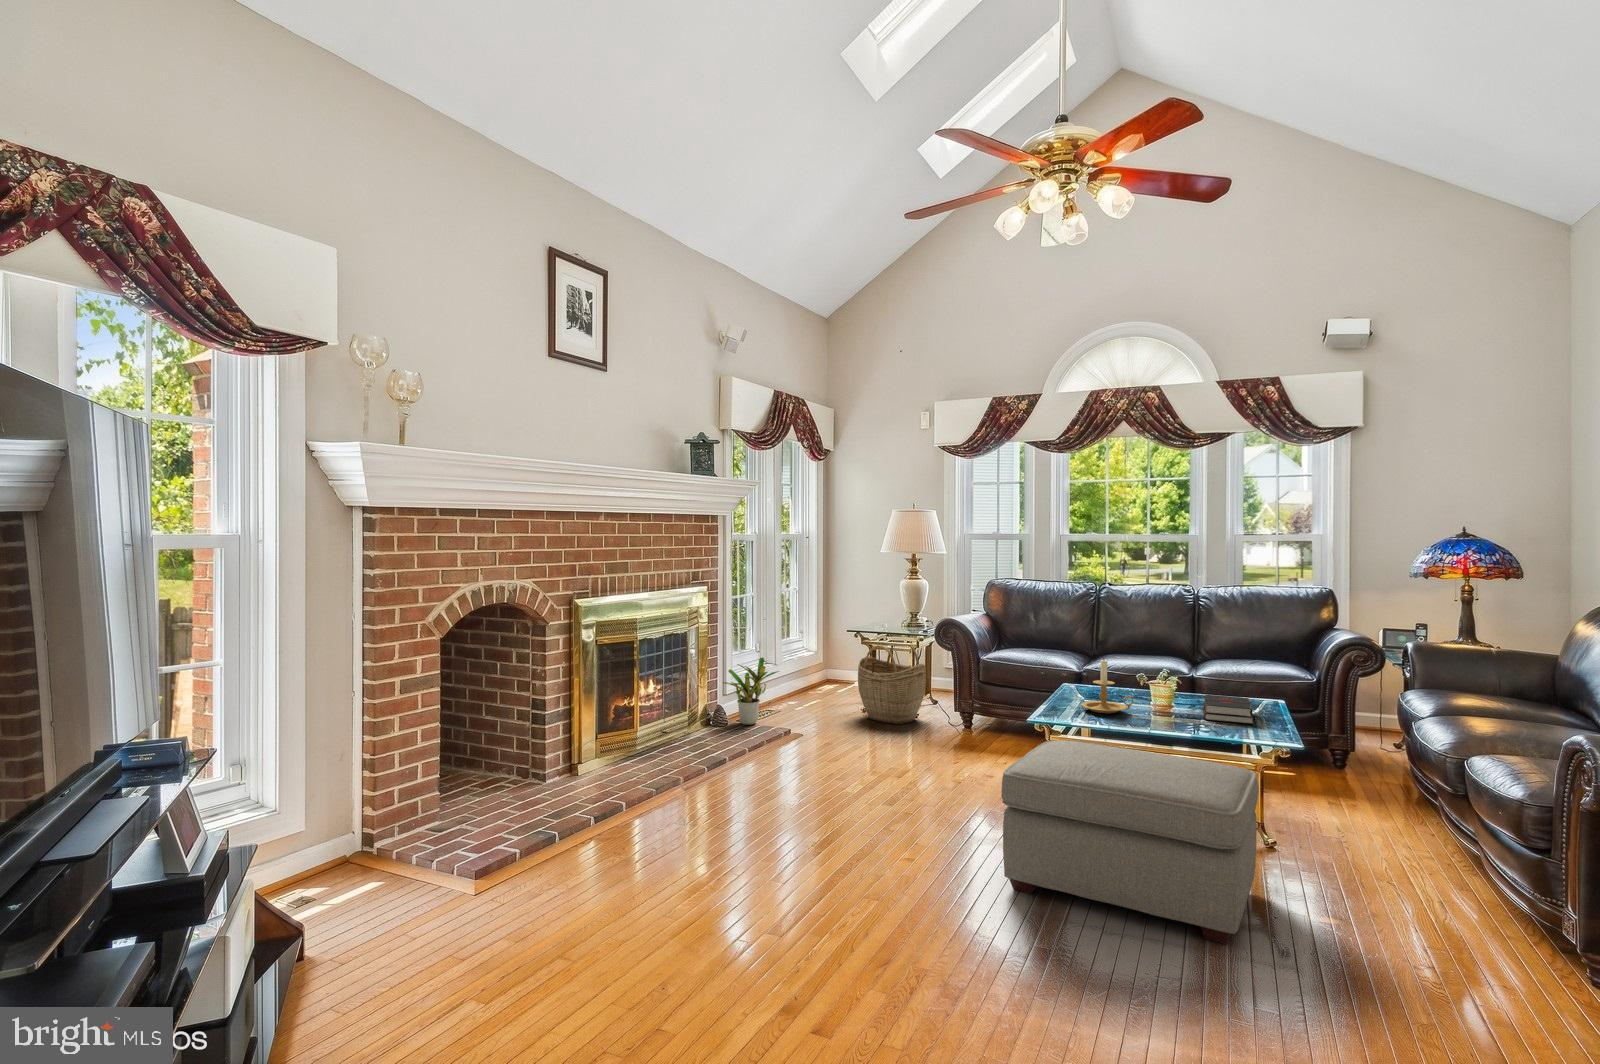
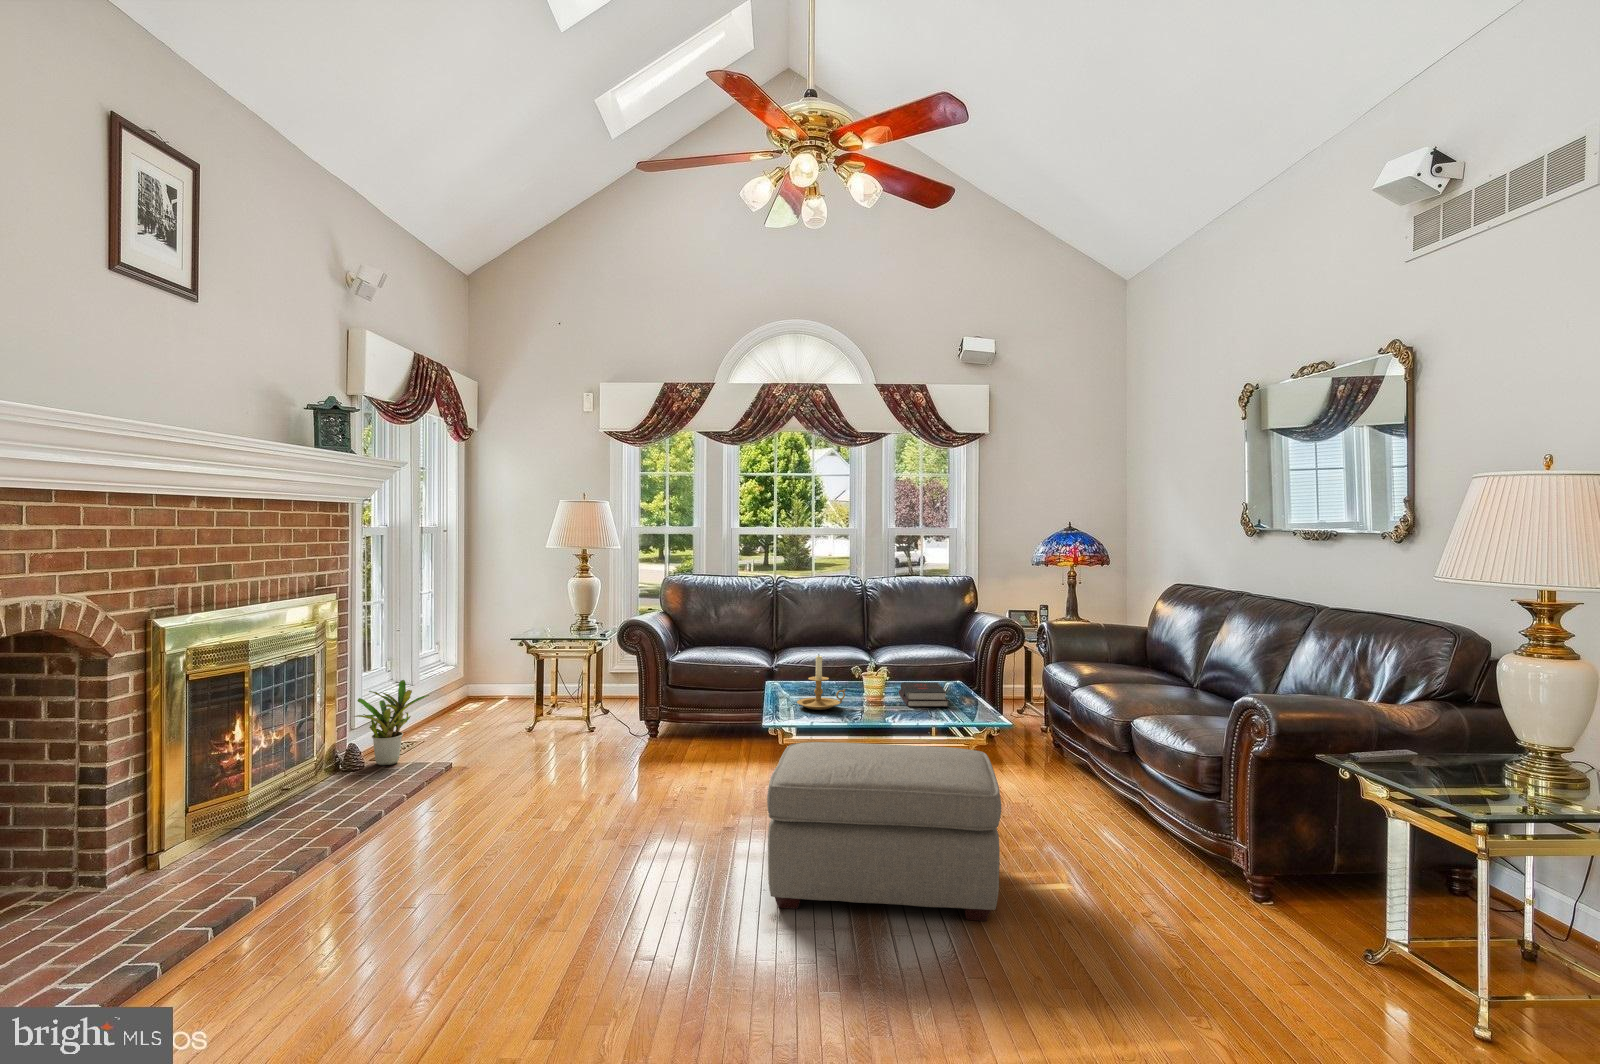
woven basket: present [858,645,926,724] -> none [525,649,604,743]

